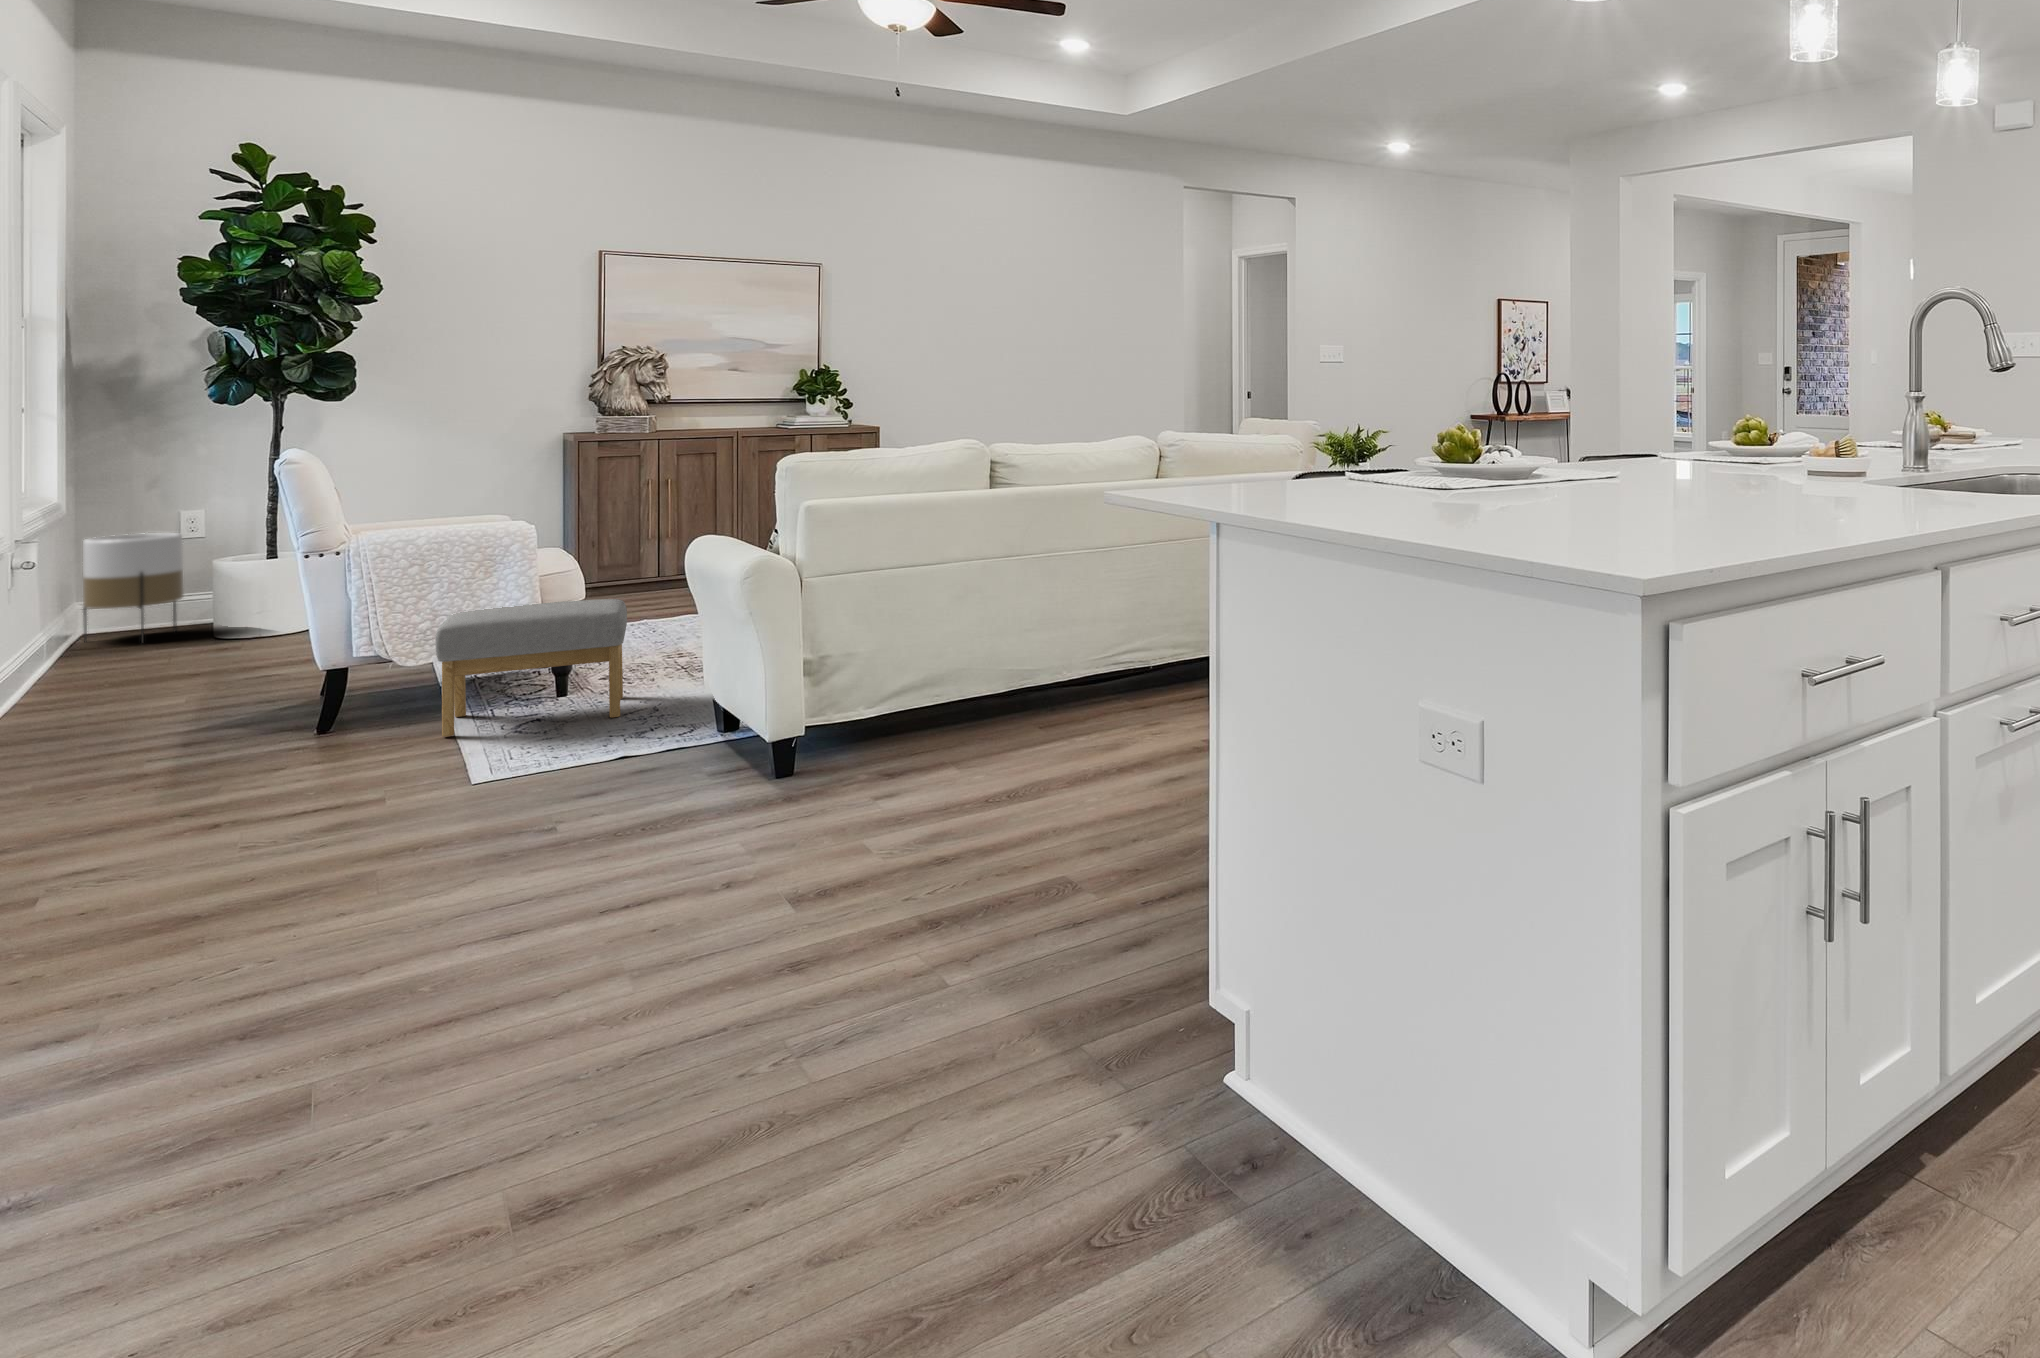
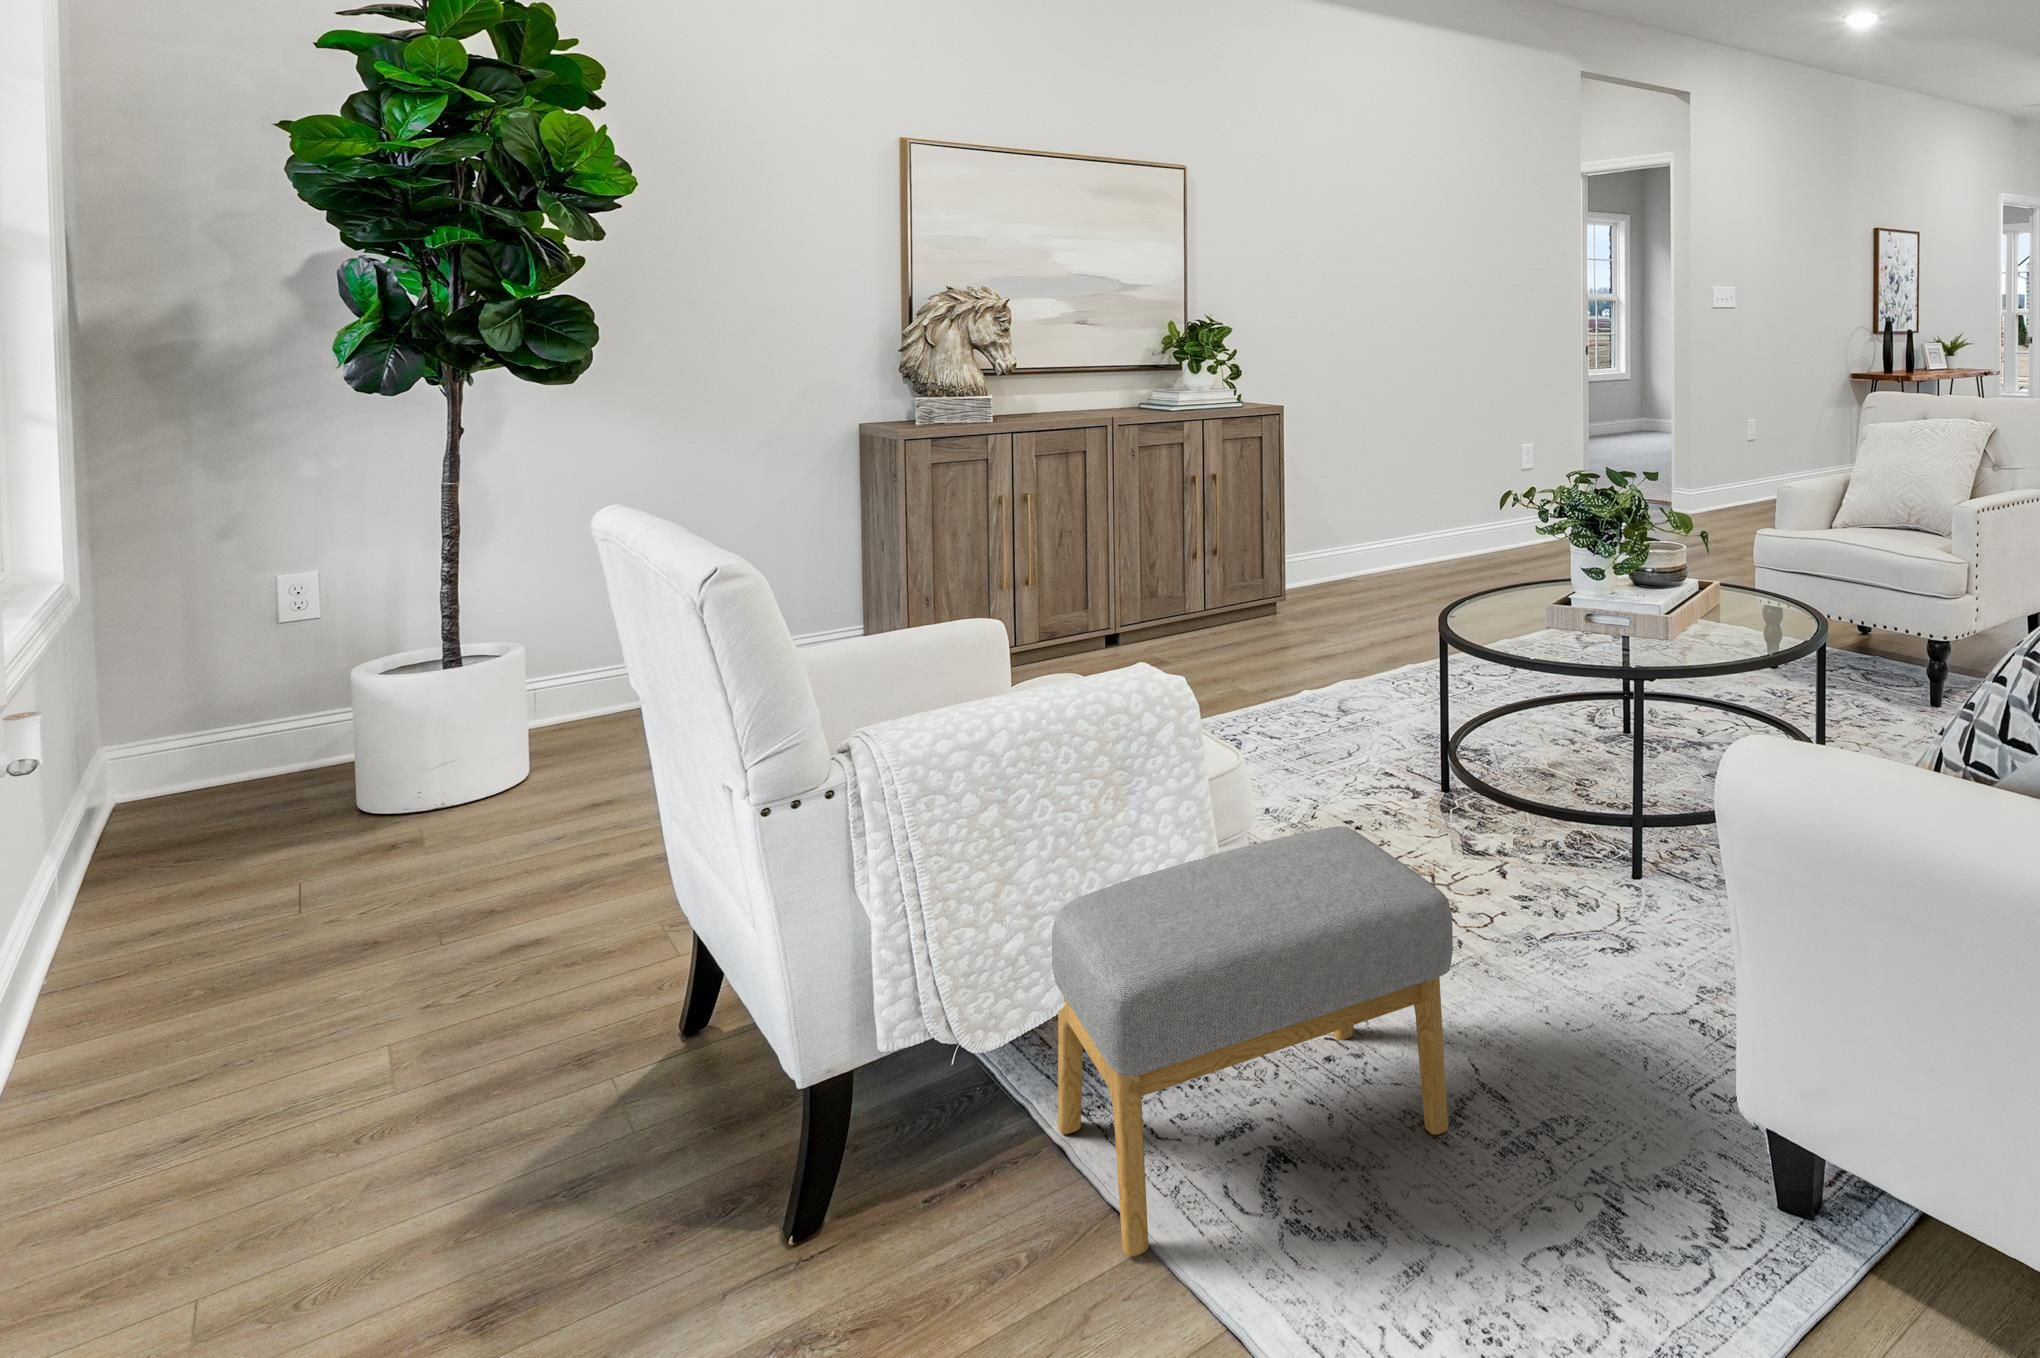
planter: present [83,533,183,642] -> none [111,615,295,826]

